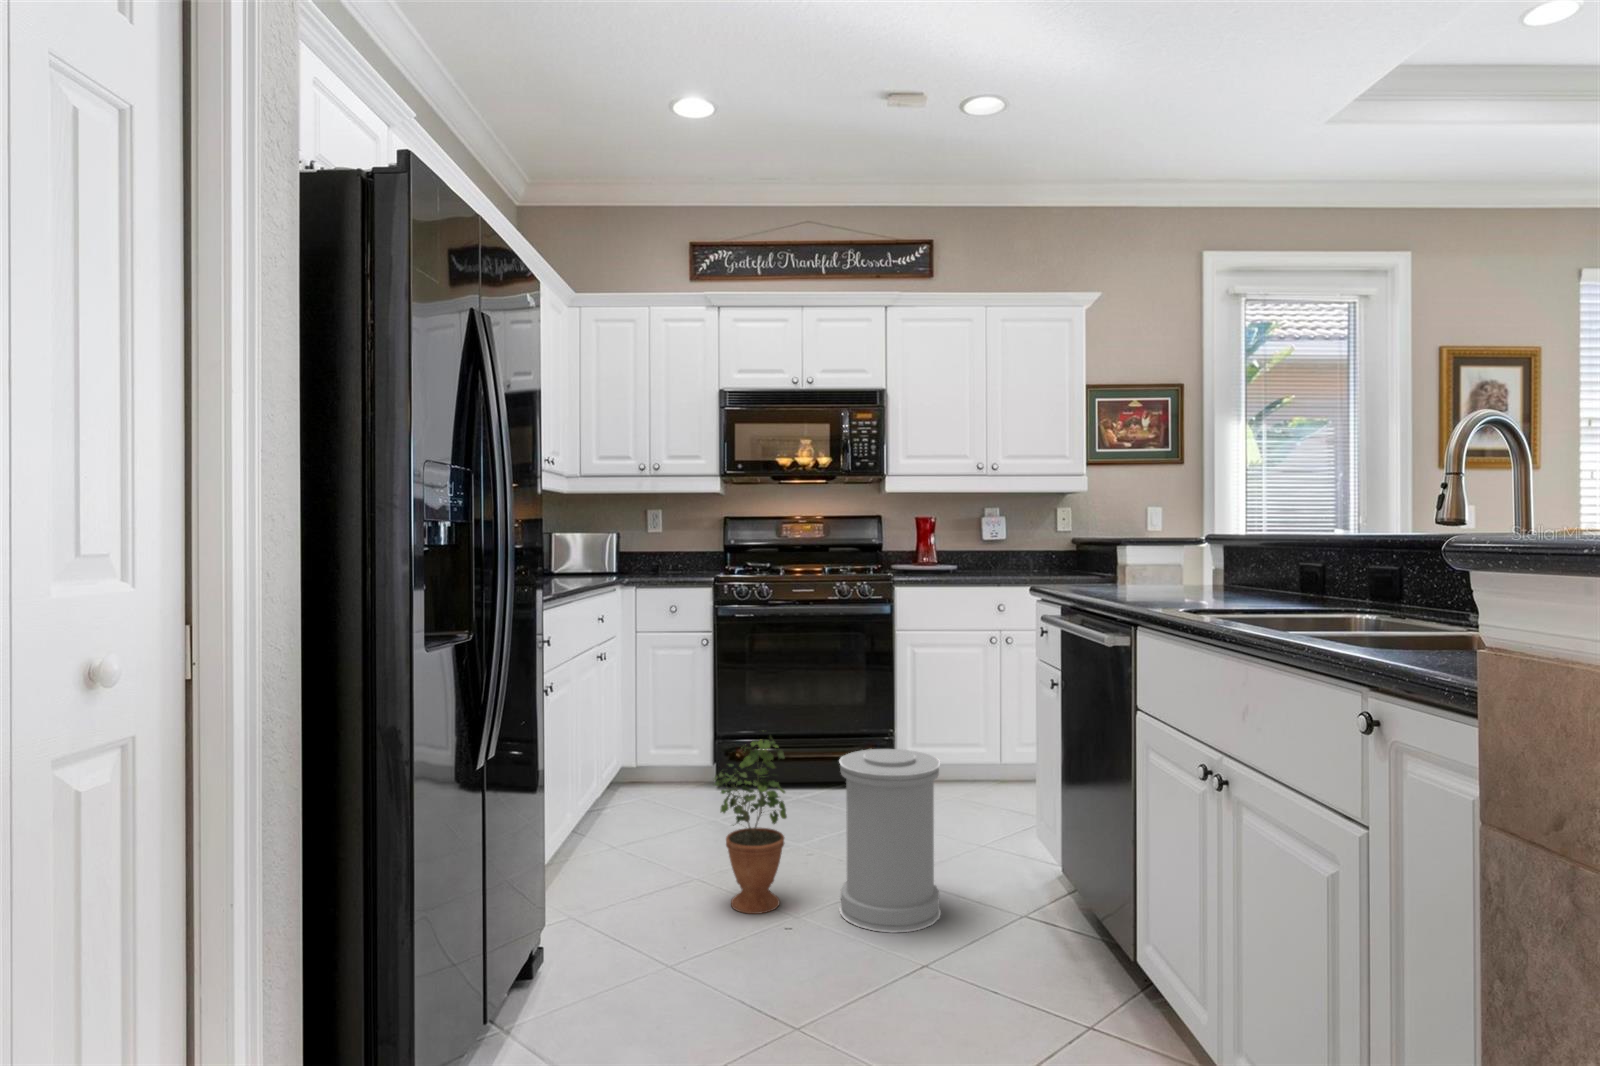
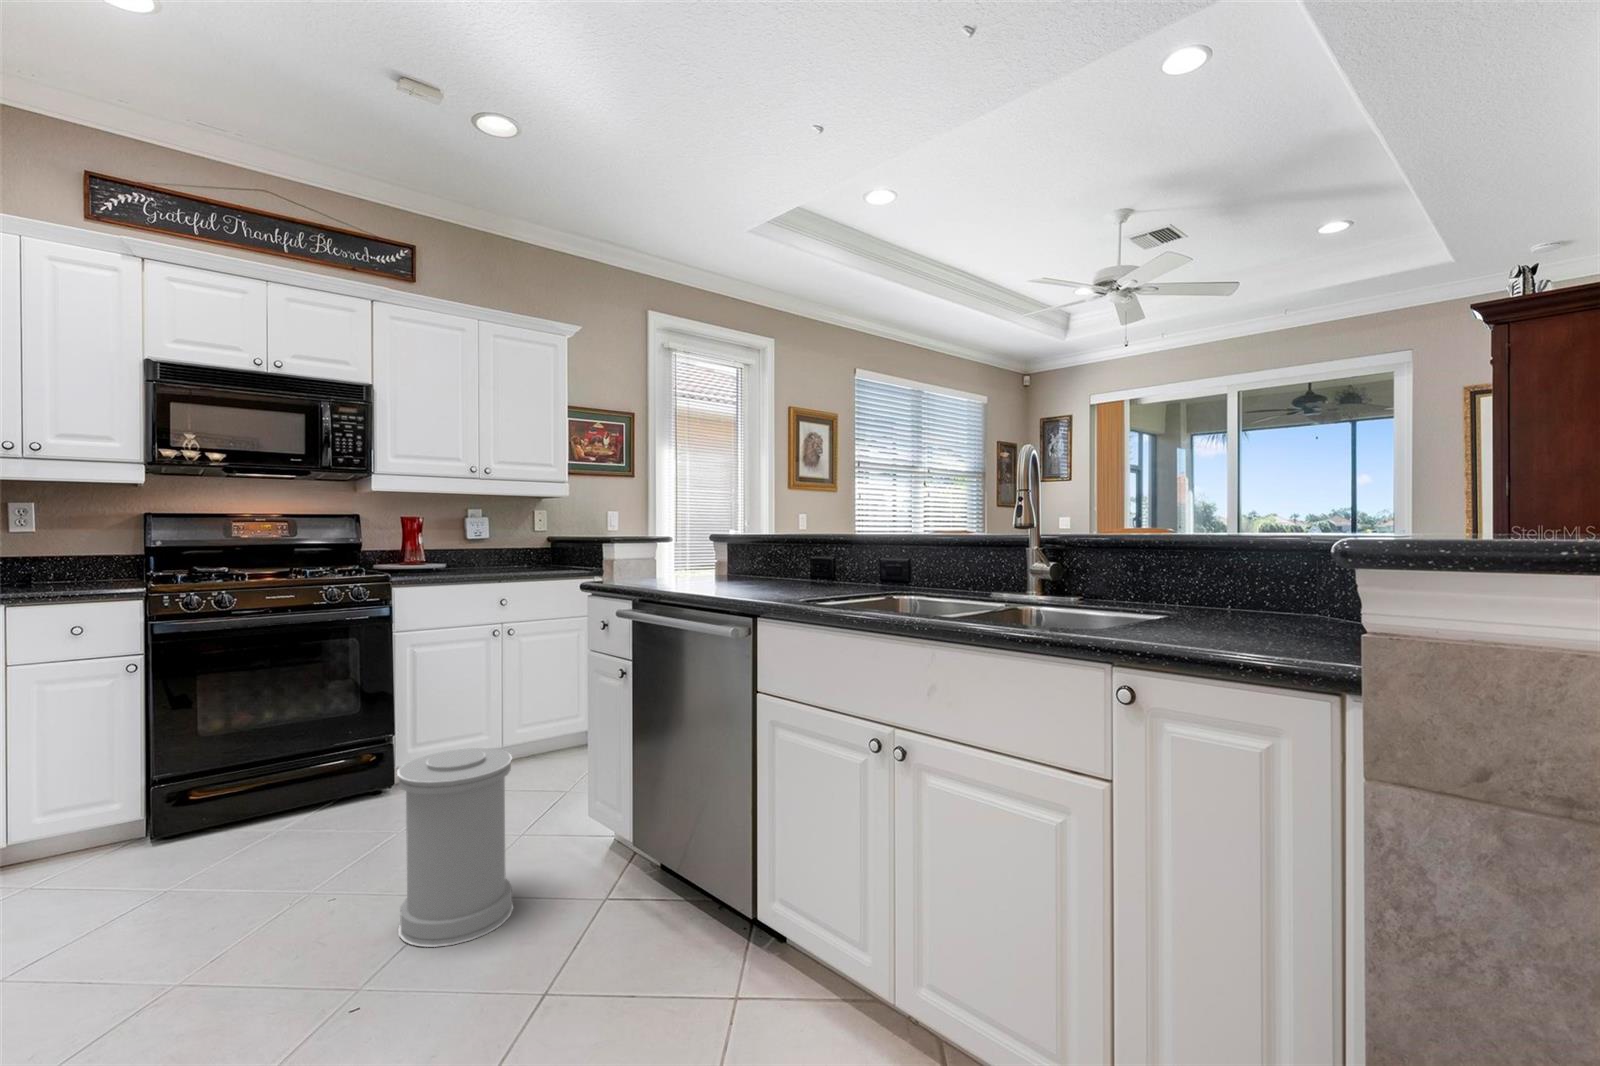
potted plant: present [713,737,787,914] -> none [219,760,328,985]

